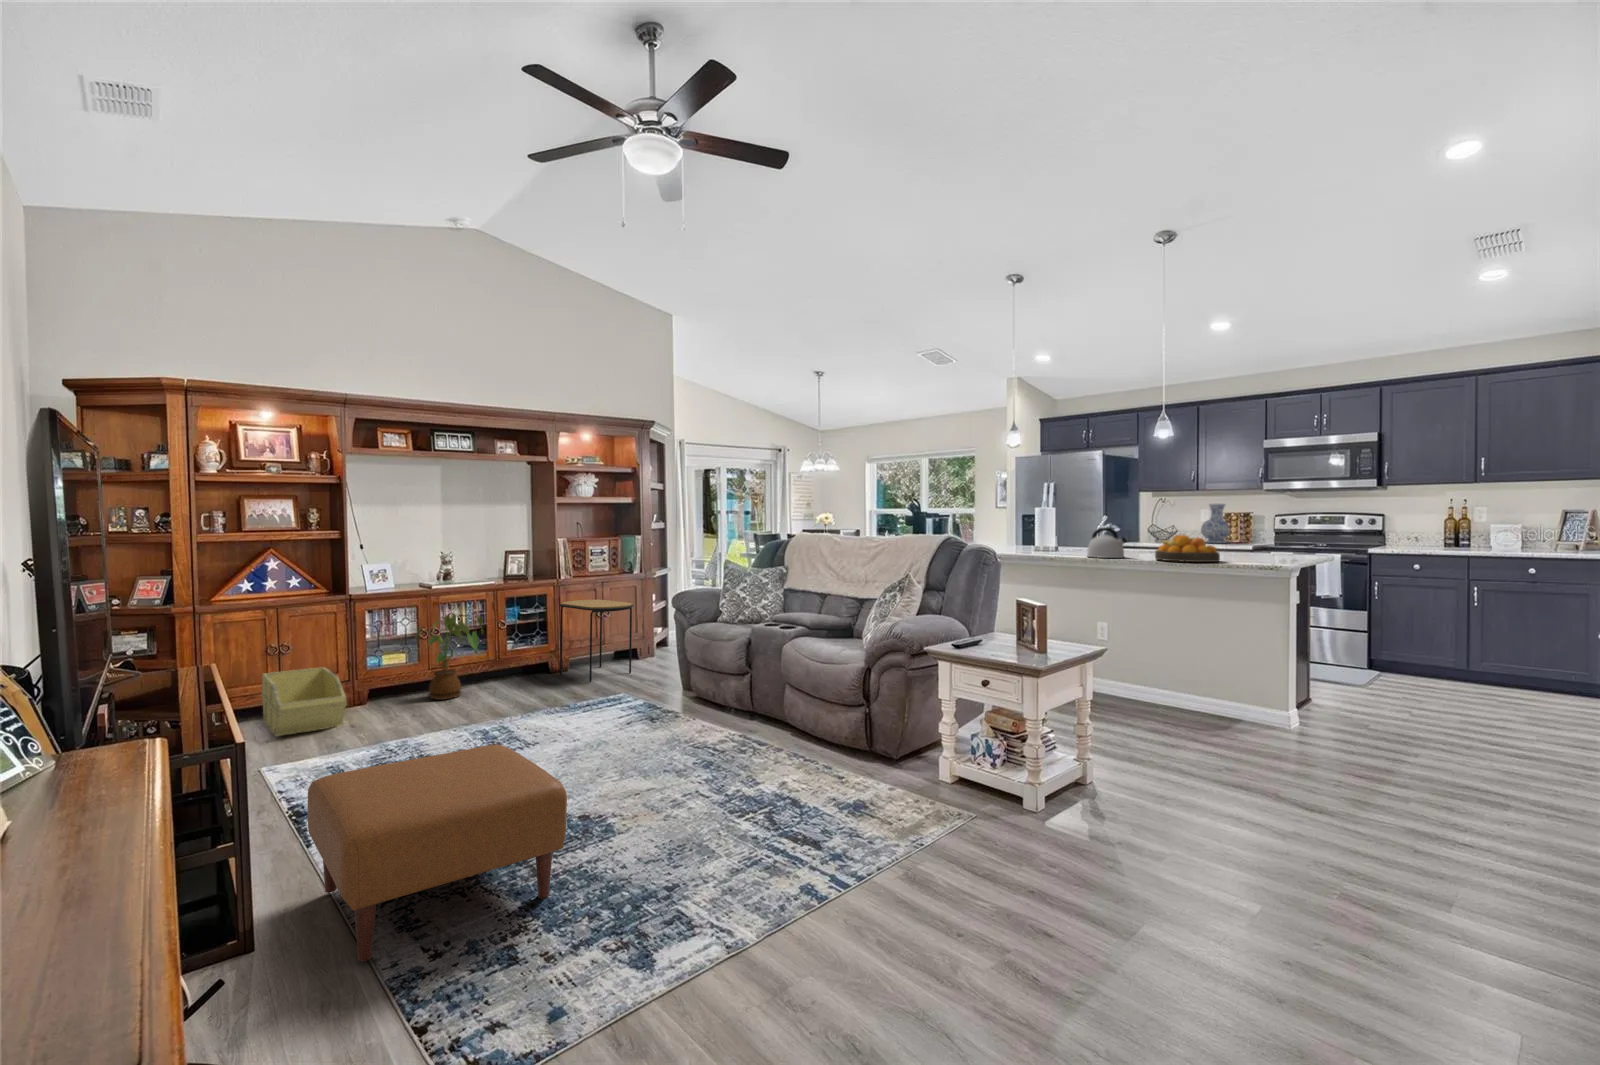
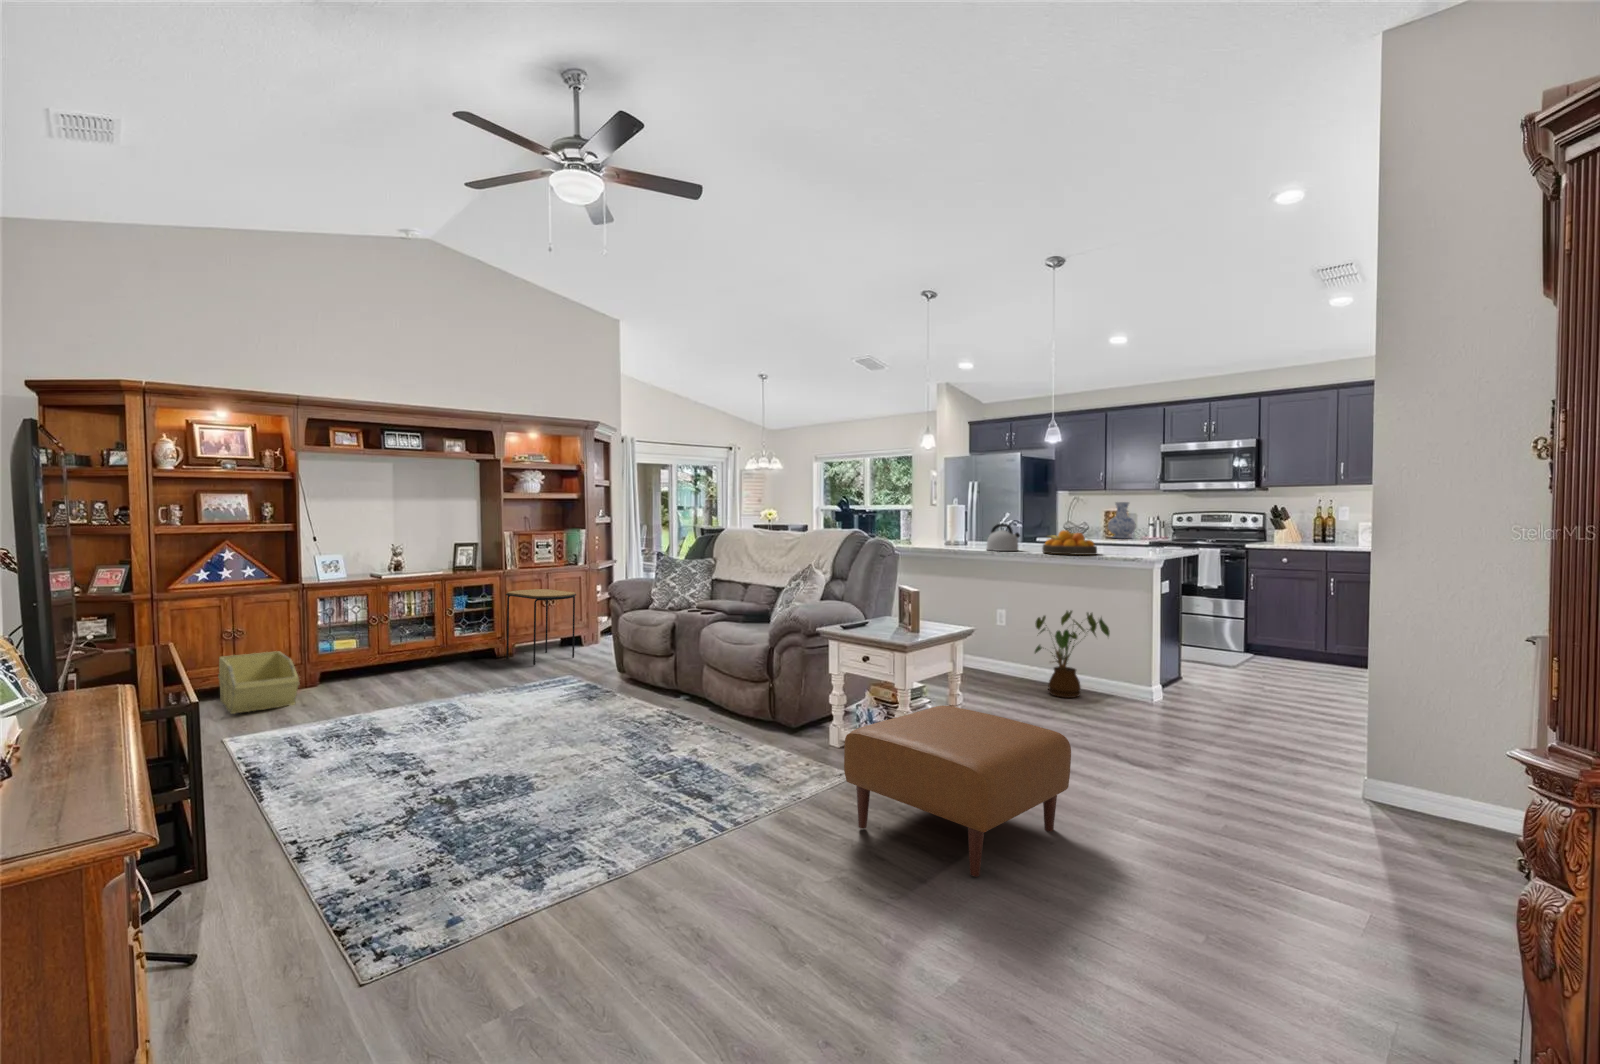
house plant: present [416,614,483,700] -> present [1035,611,1110,698]
ottoman: present [308,745,567,962] -> present [844,705,1071,877]

